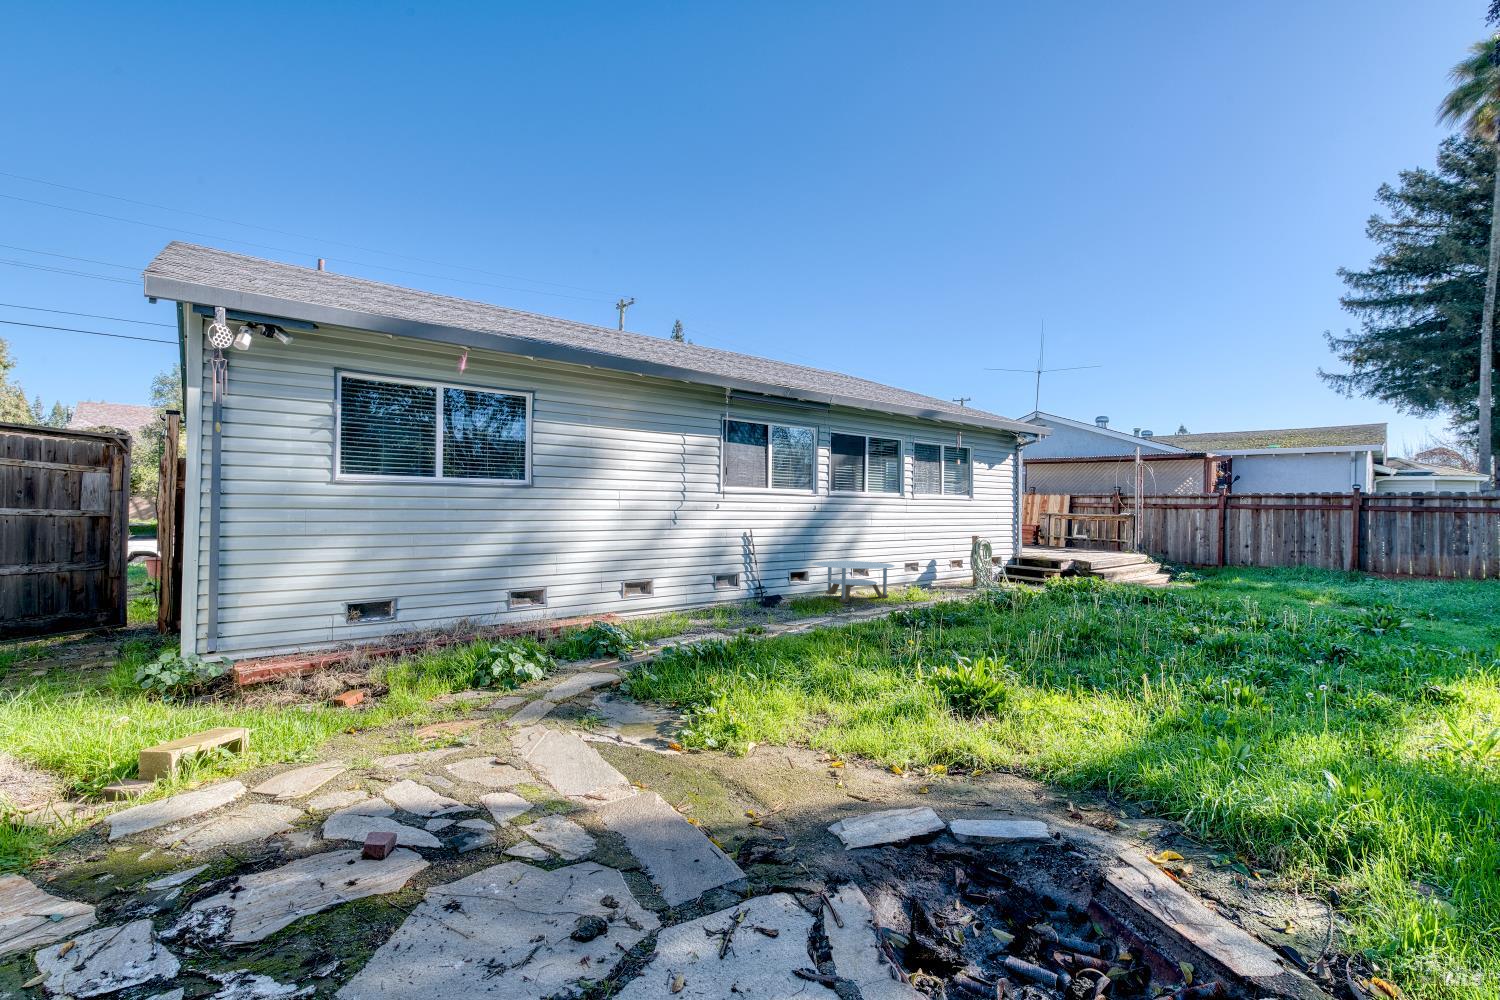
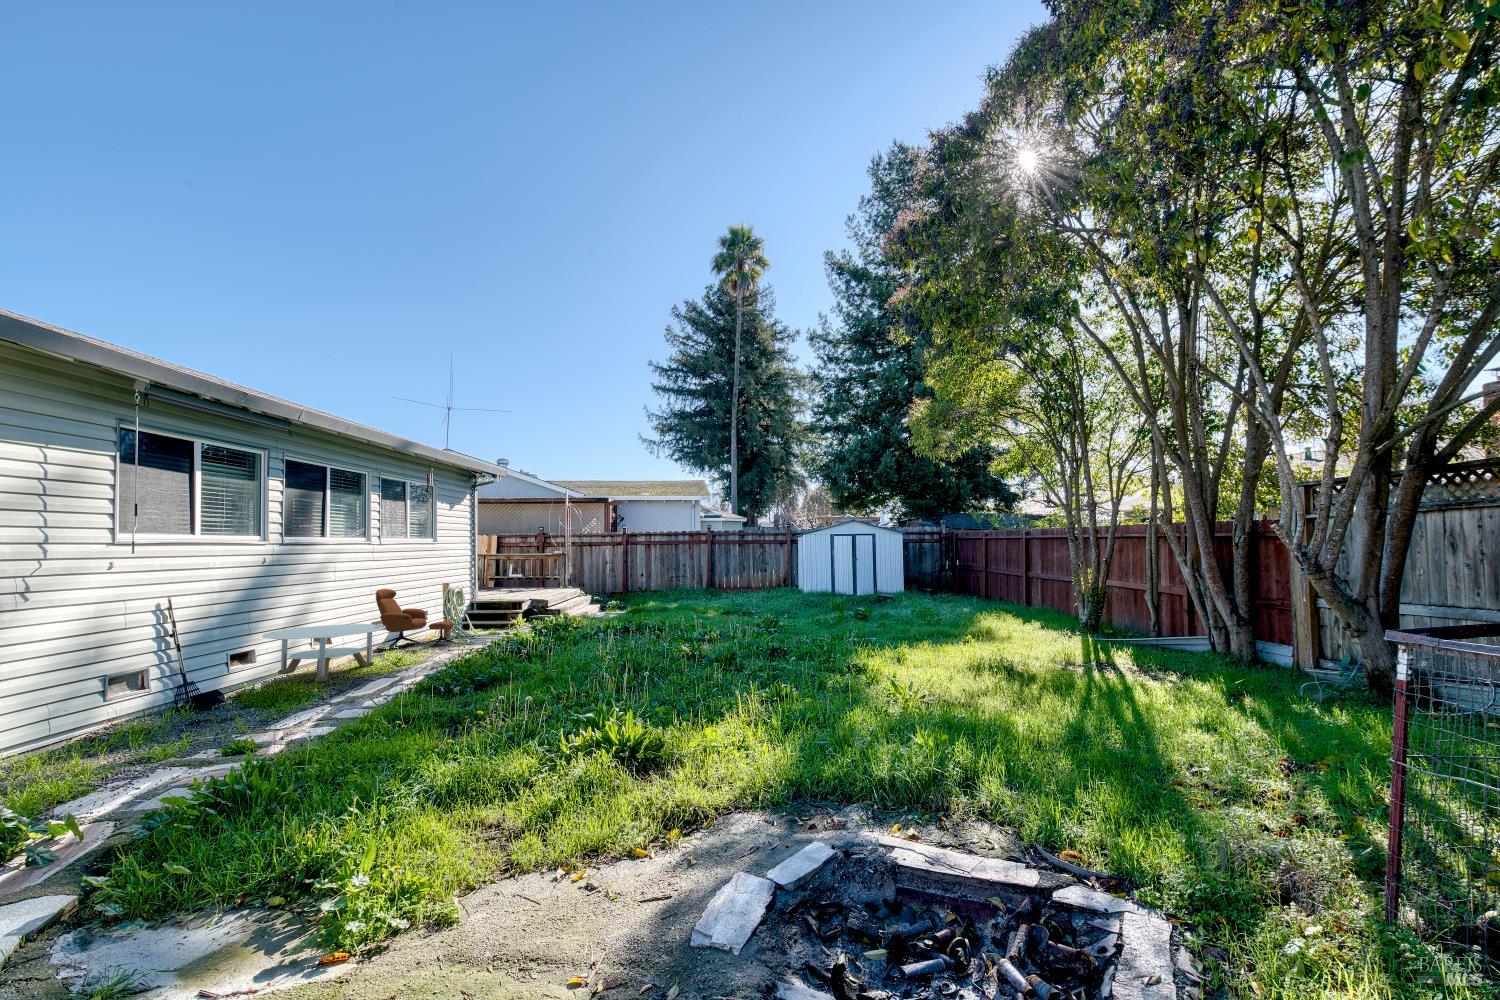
lounge chair: none [907,538,969,592] -> present [376,589,455,647]

